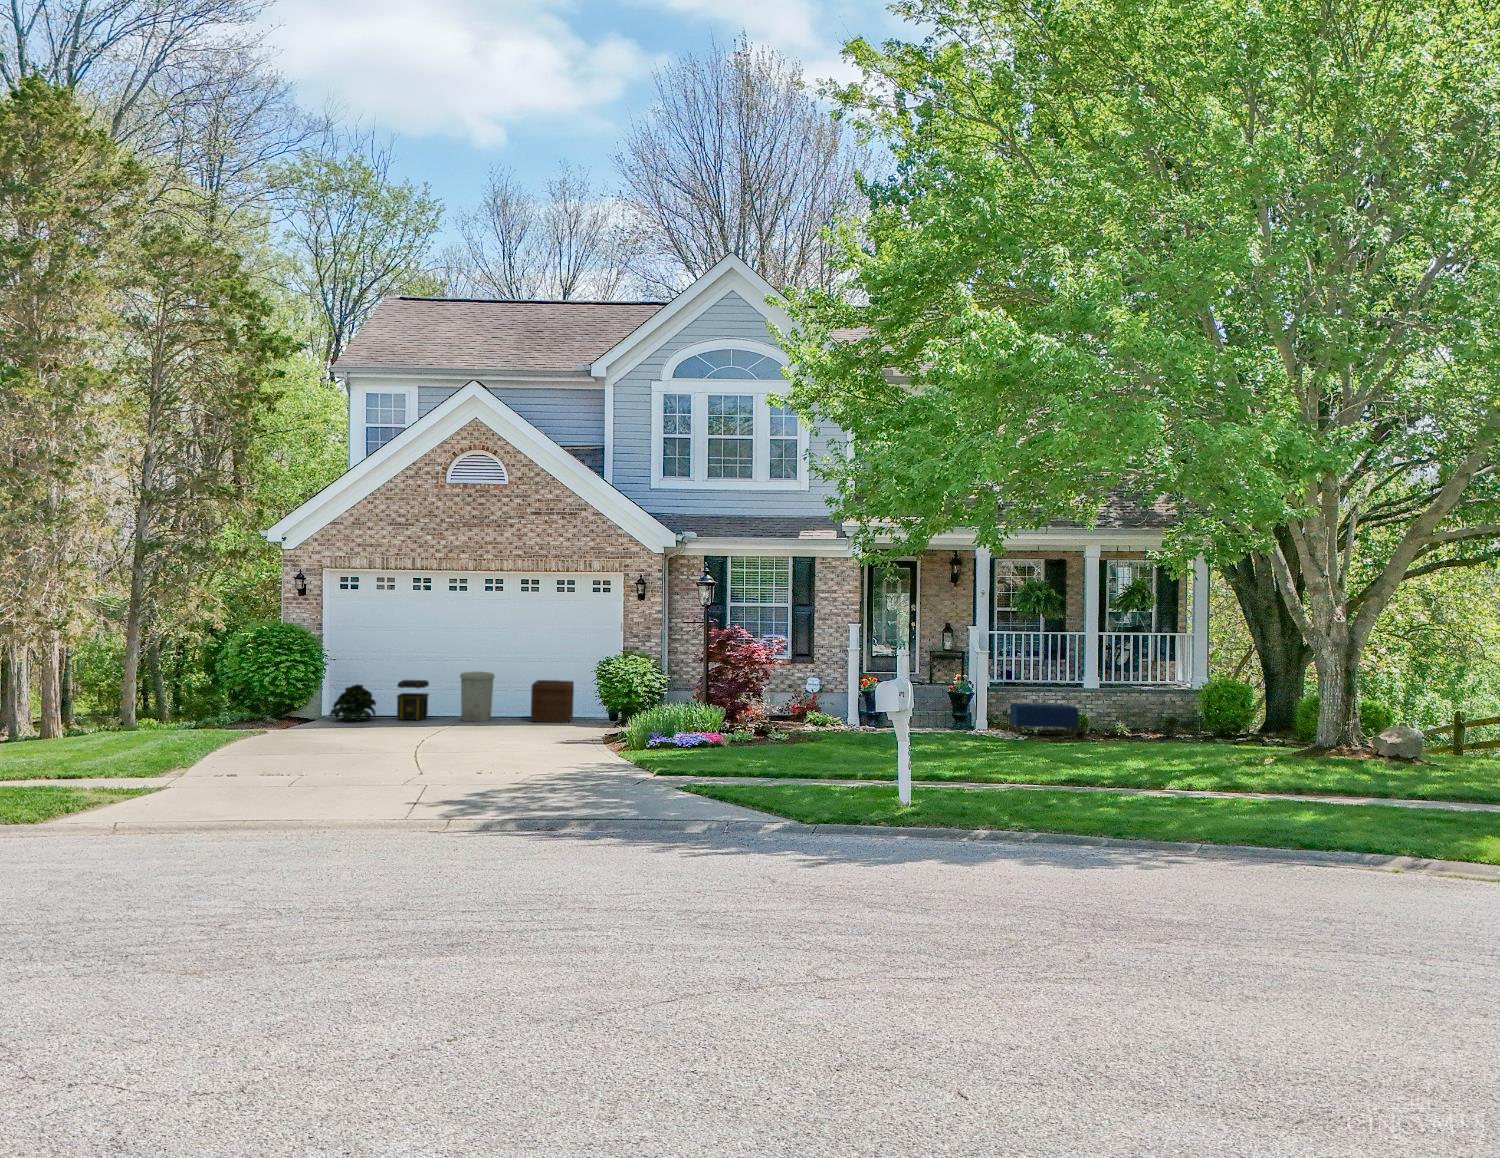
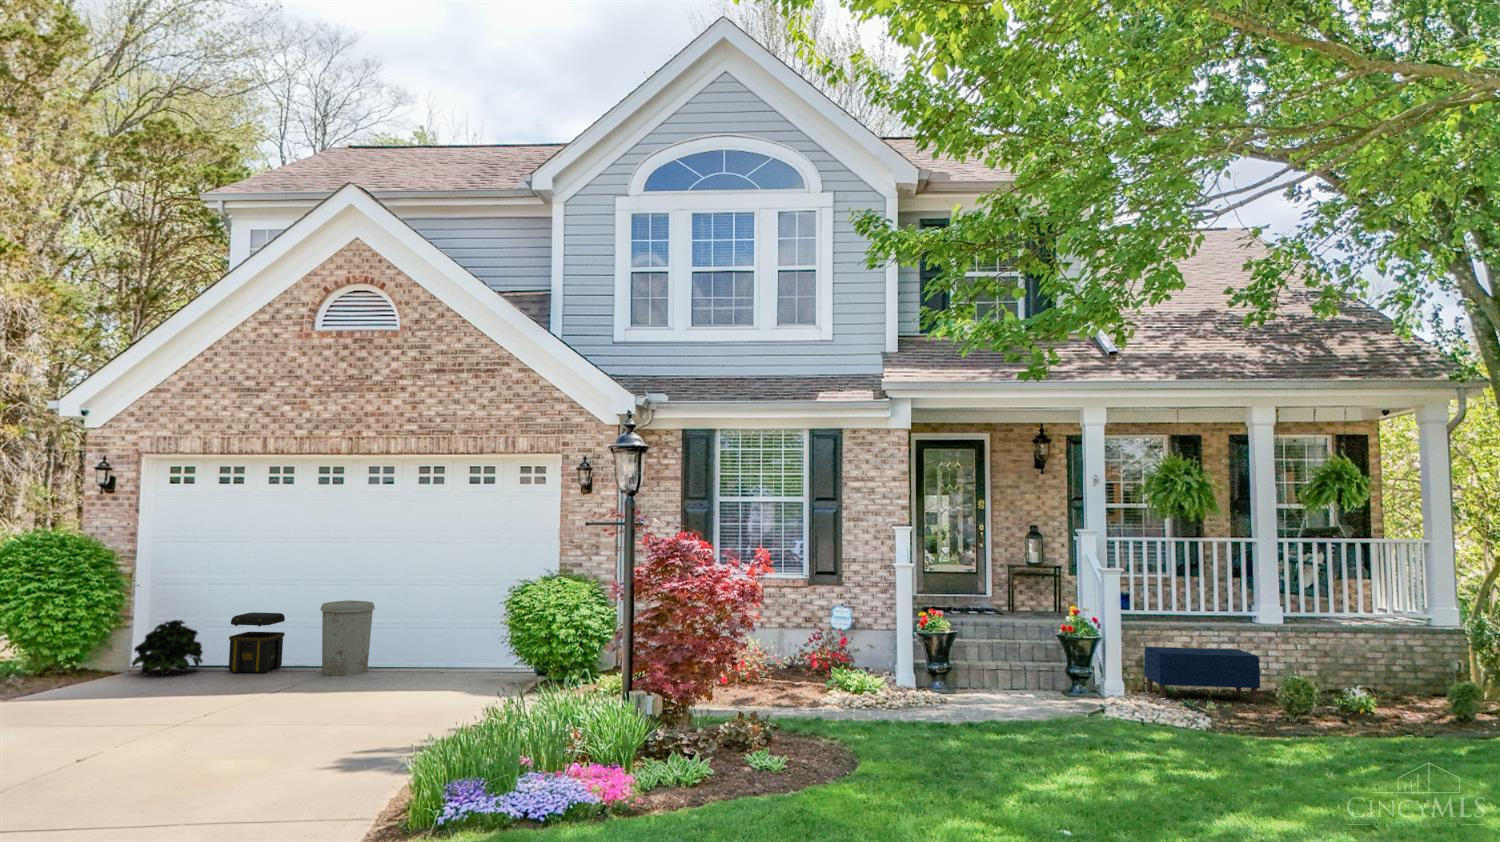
wooden crate: present [531,680,574,723] -> none [417,612,492,678]

